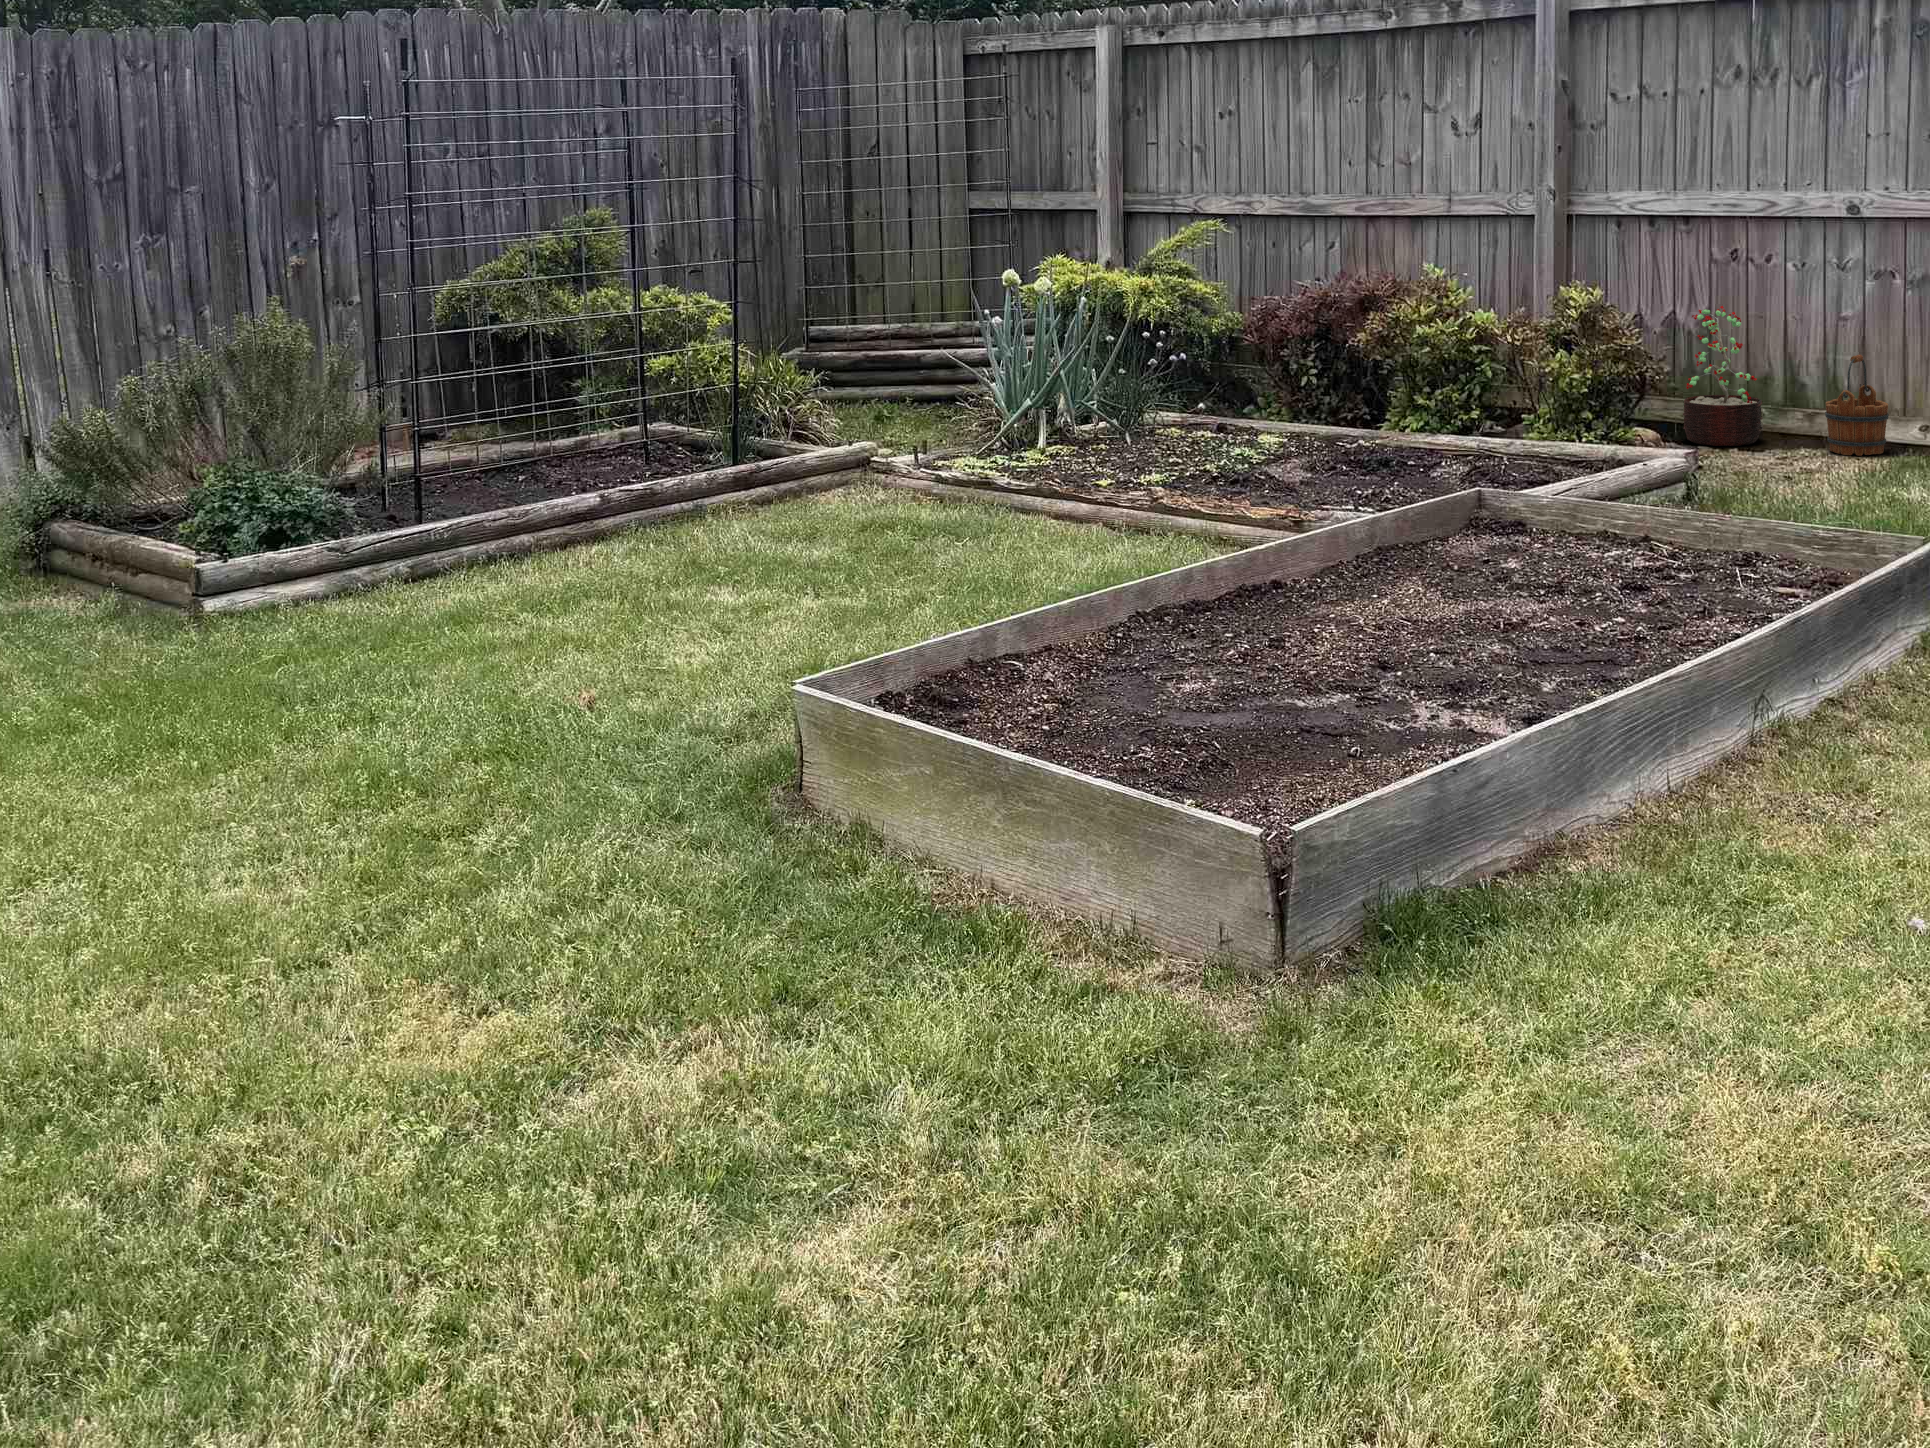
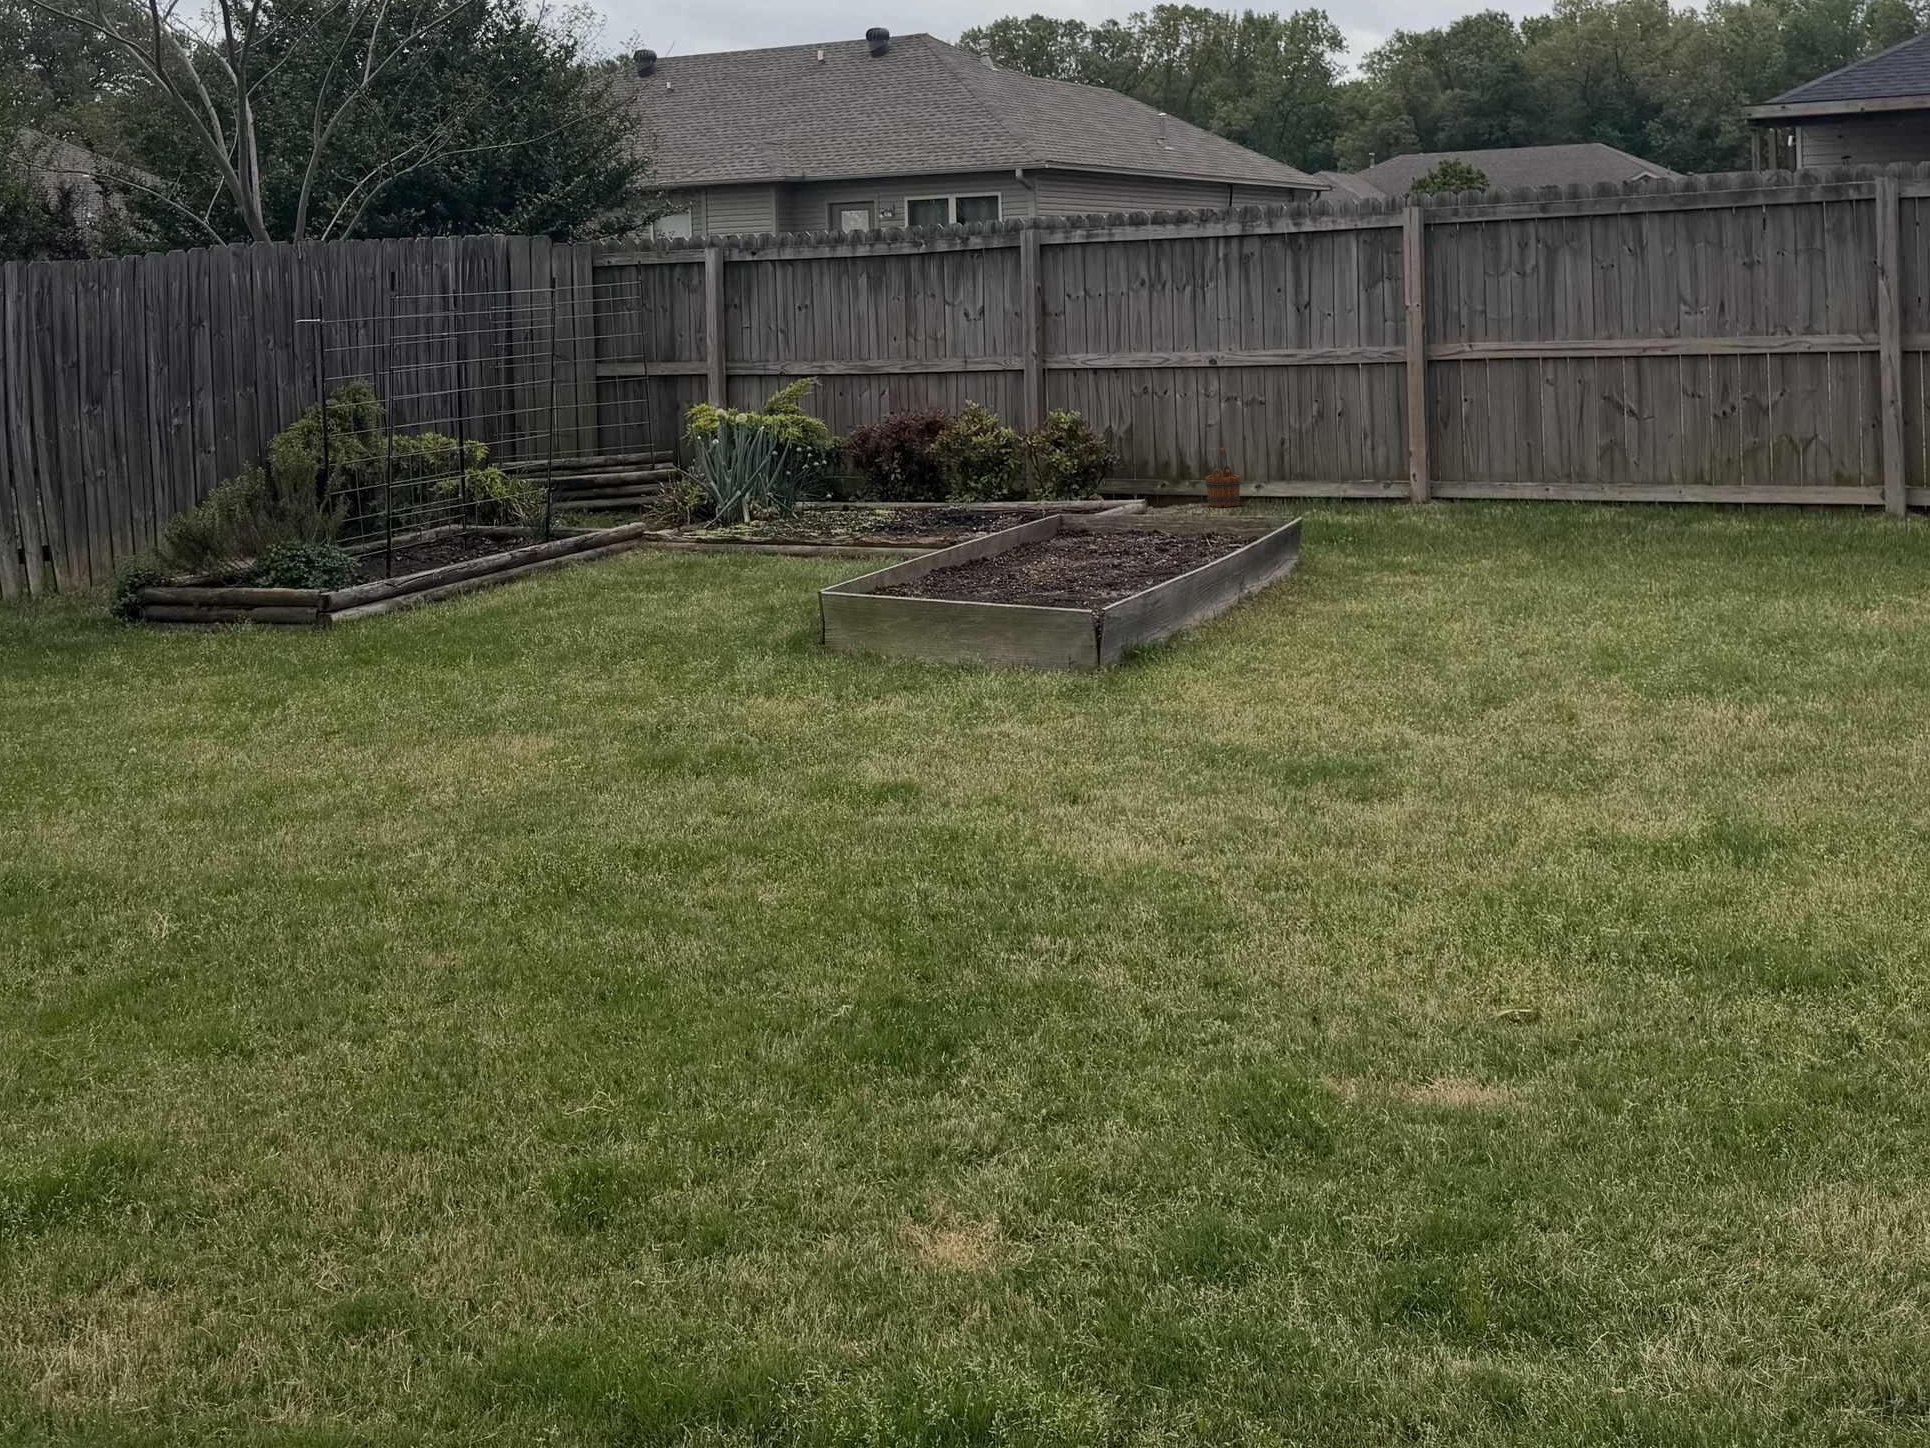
decorative plant: present [1683,306,1763,446] -> none [1122,423,1169,507]

